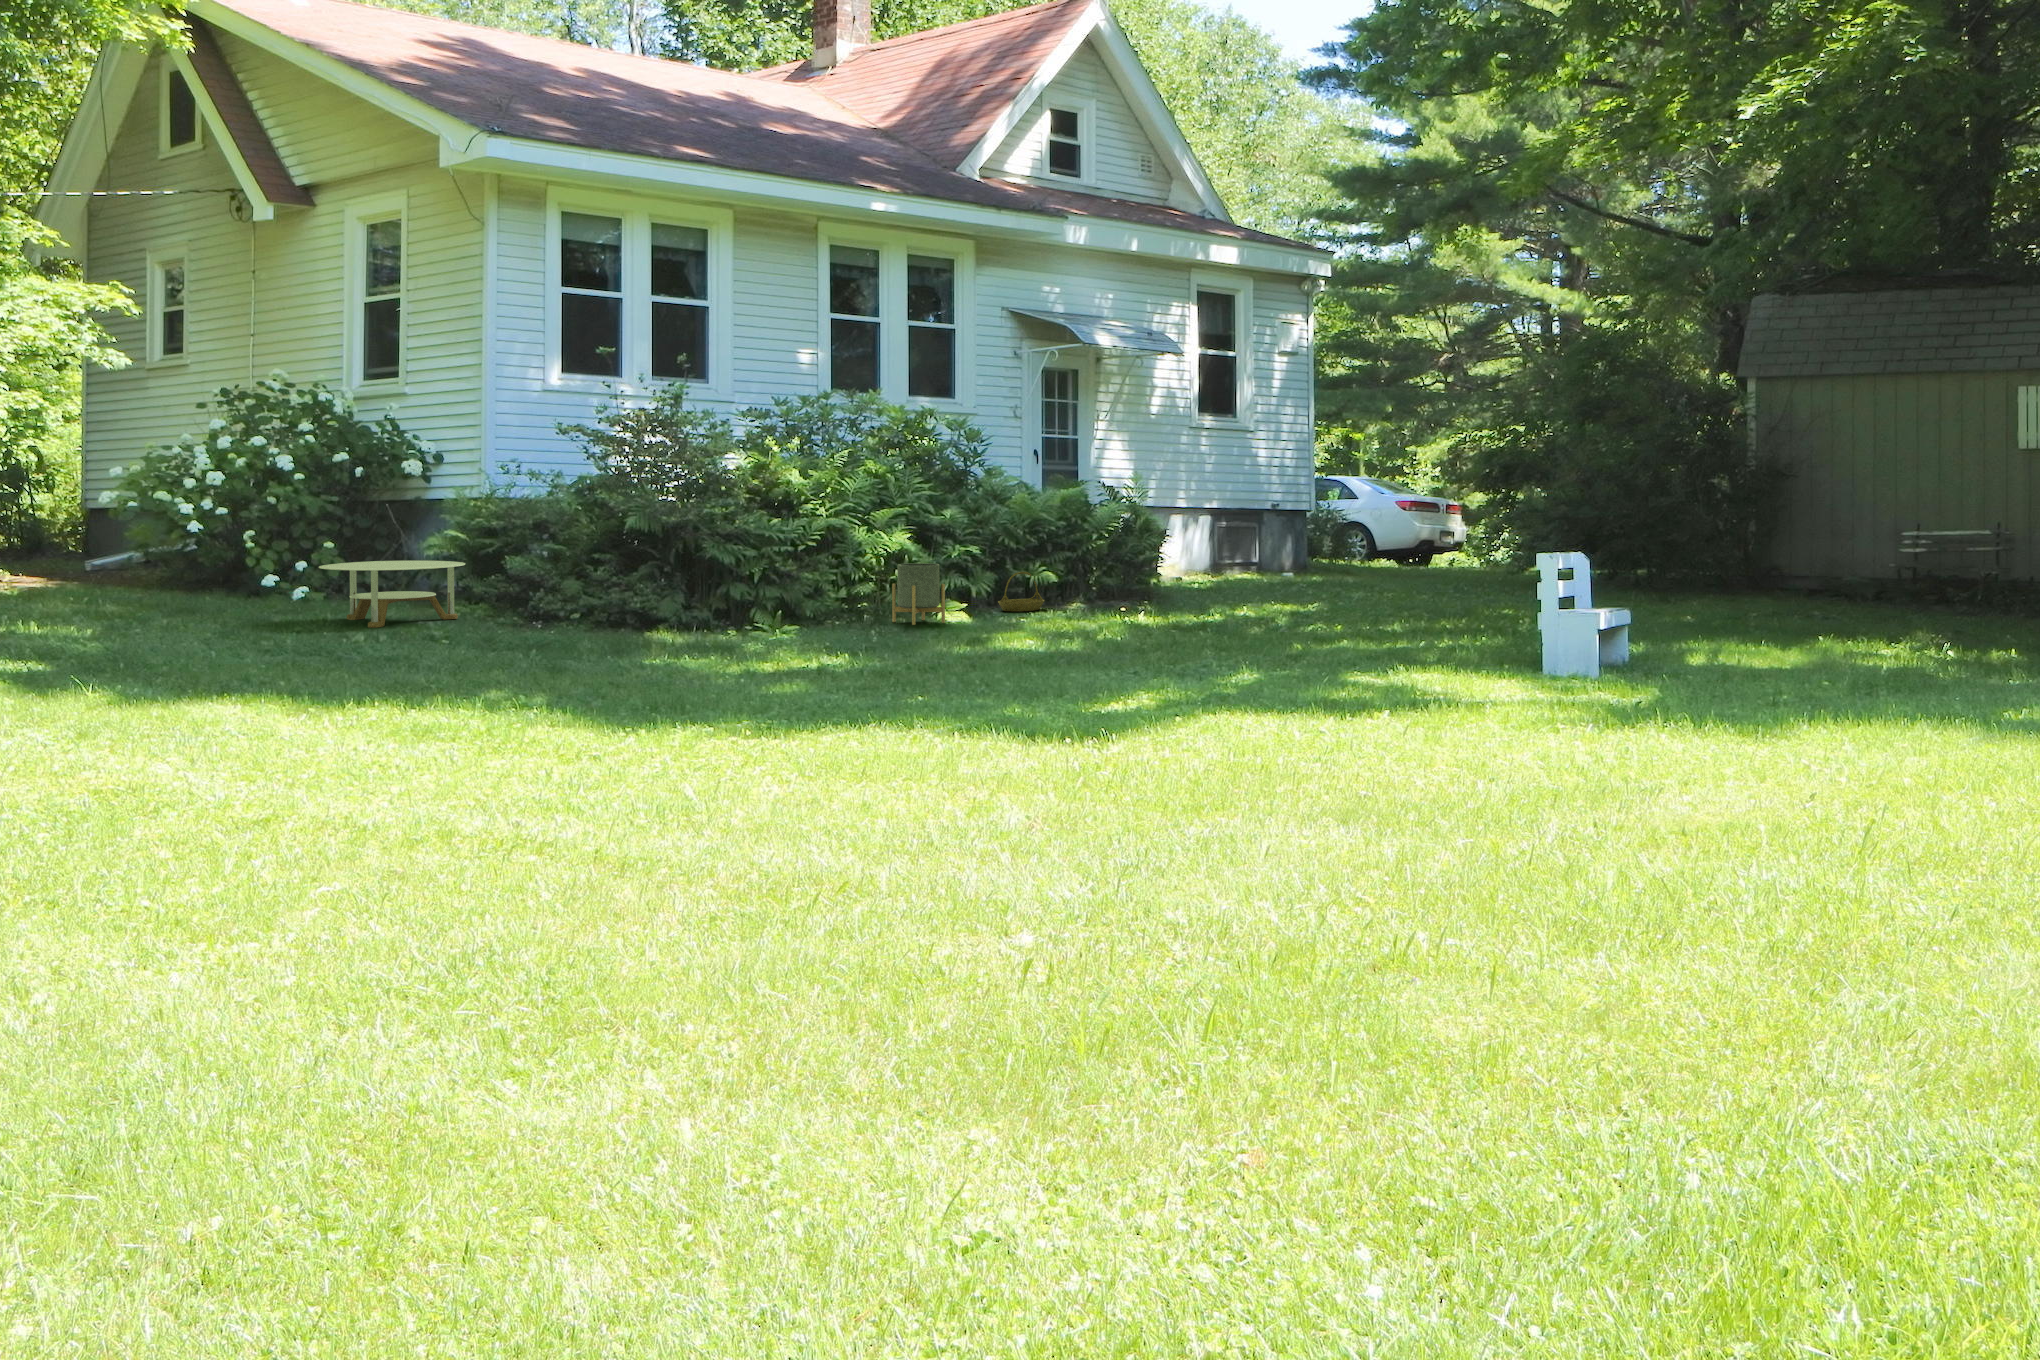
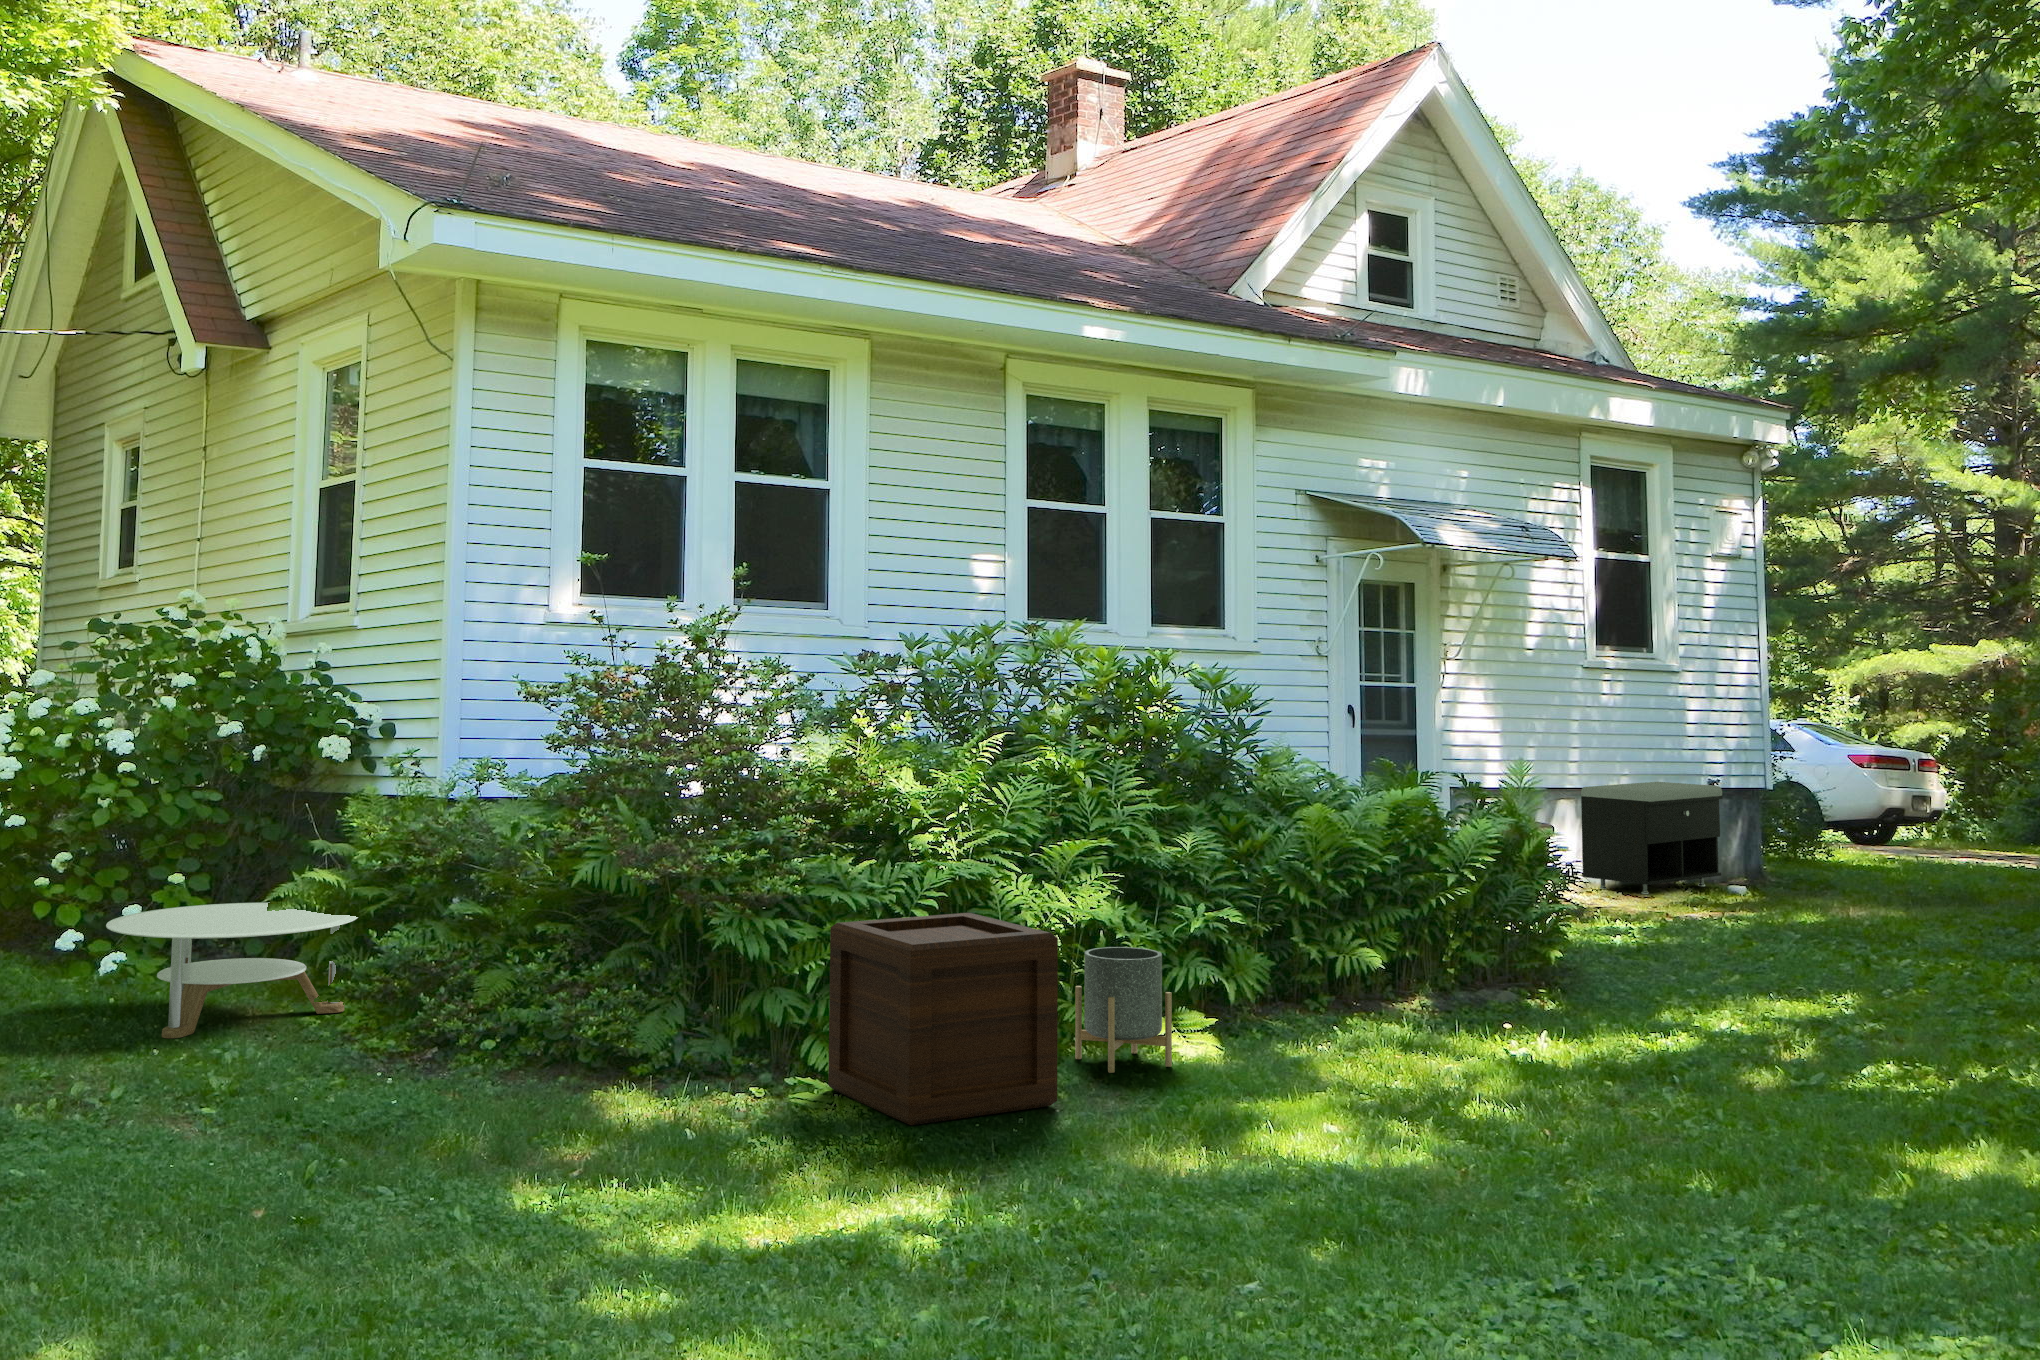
storage bench: none [1185,501,1275,570] -> present [1581,782,1723,894]
wooden crate: none [768,542,891,638] -> present [828,913,1058,1125]
basket: present [998,572,1045,612] -> none [1277,950,1362,1026]

